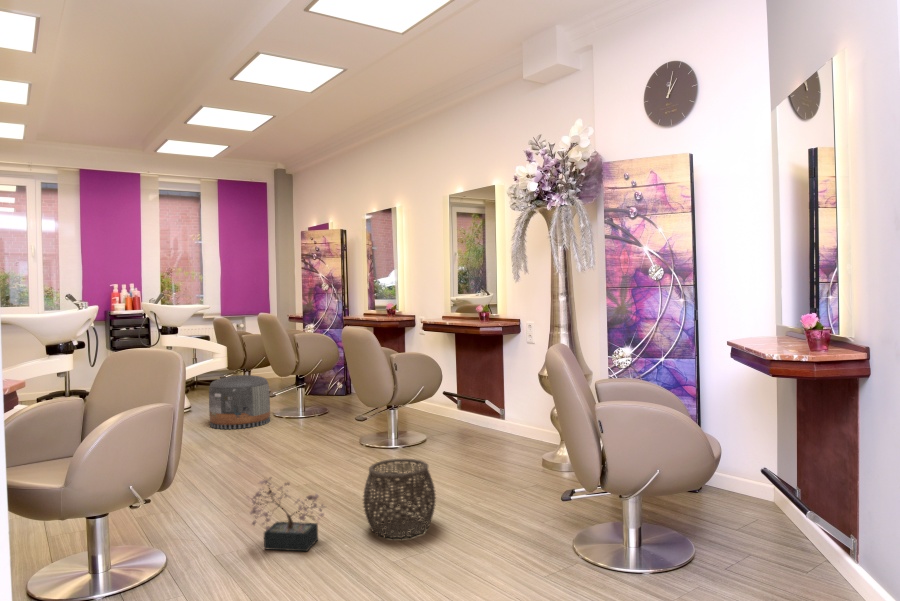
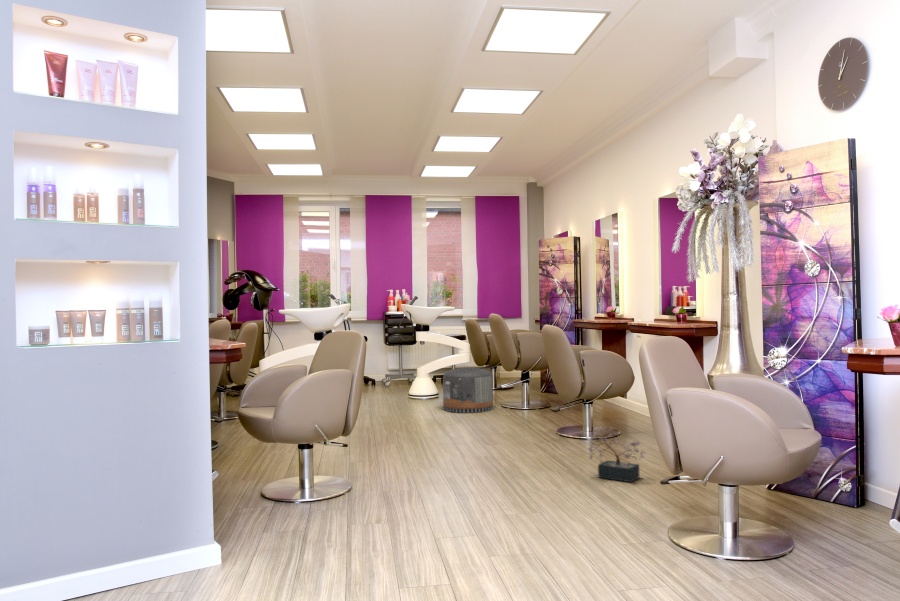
woven basket: present [363,459,436,538] -> none [494,435,559,500]
decorative plant: present [250,478,325,551] -> present [587,427,644,482]

